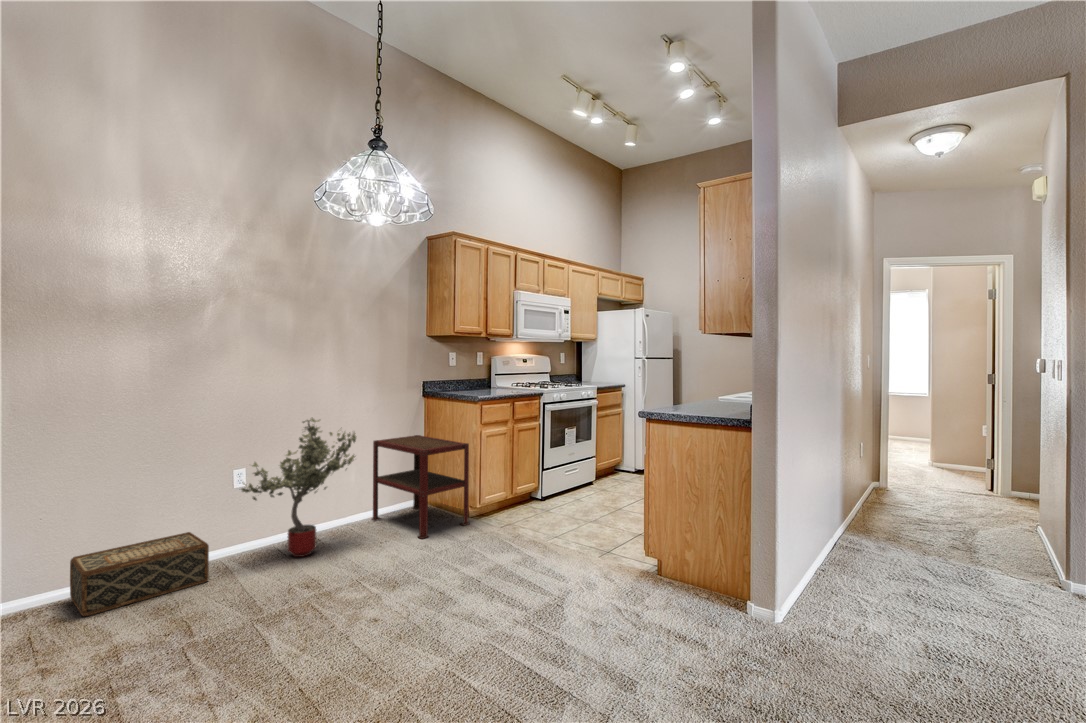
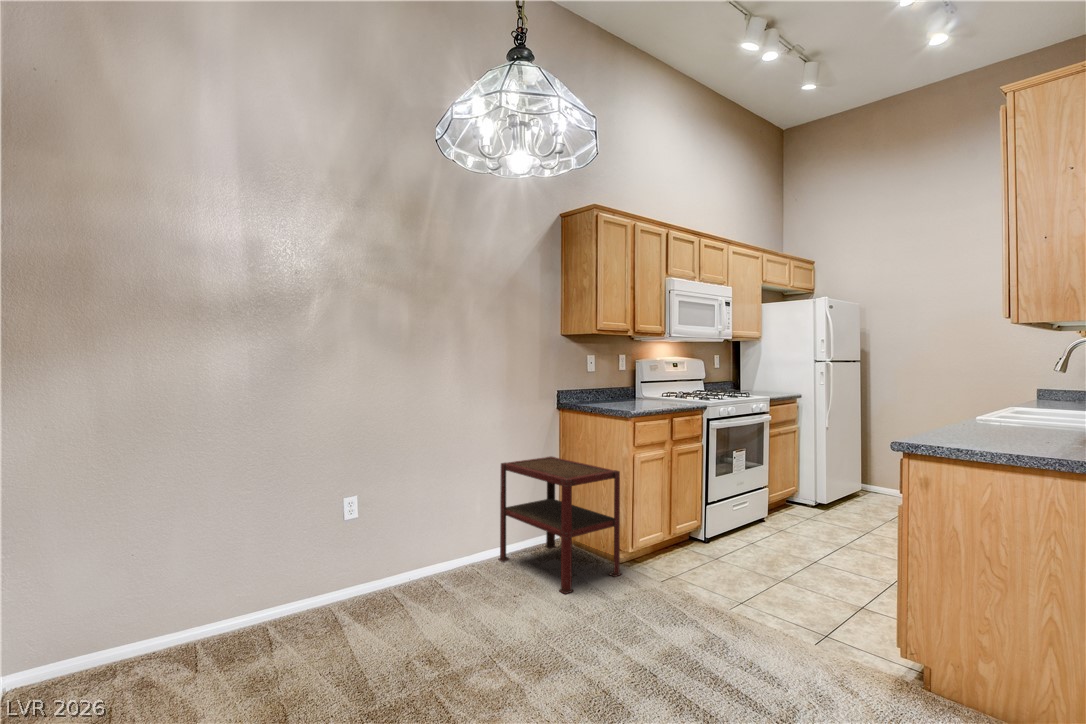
potted tree: present [241,418,356,557] -> none [350,435,485,611]
woven basket: present [70,532,209,616] -> none [164,573,315,683]

